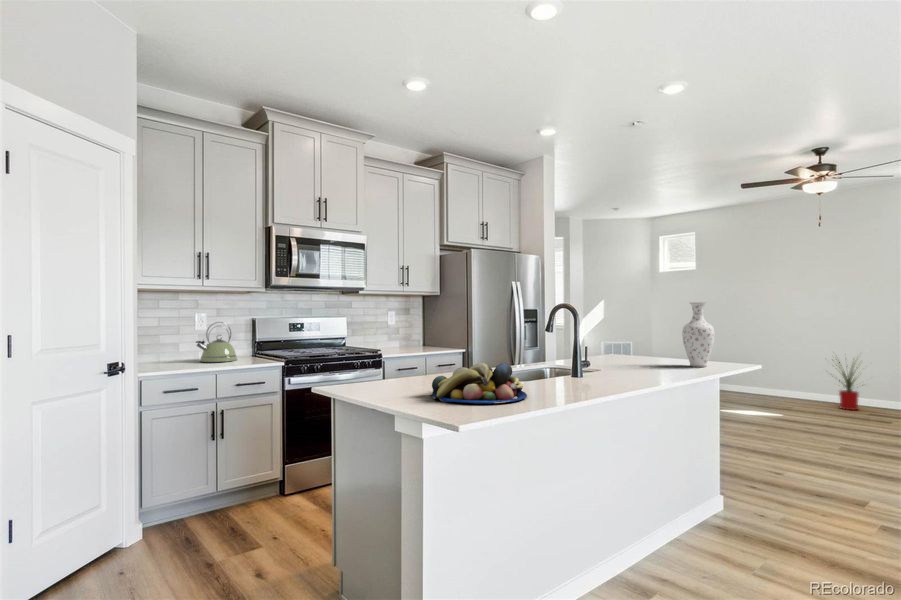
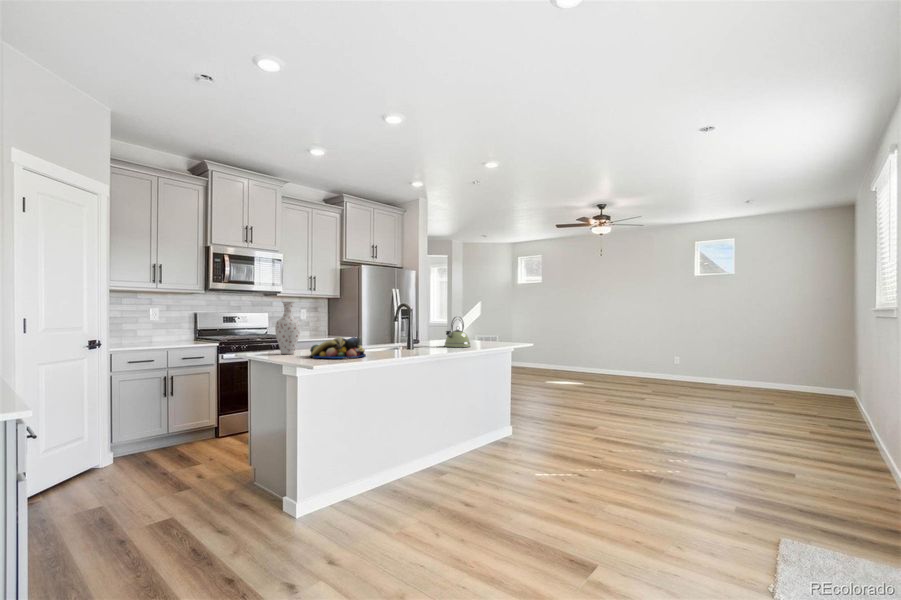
vase: present [682,302,714,367] -> present [275,302,300,354]
kettle: present [196,322,237,362] -> present [444,316,470,347]
house plant: present [831,360,859,410] -> none [620,341,652,382]

